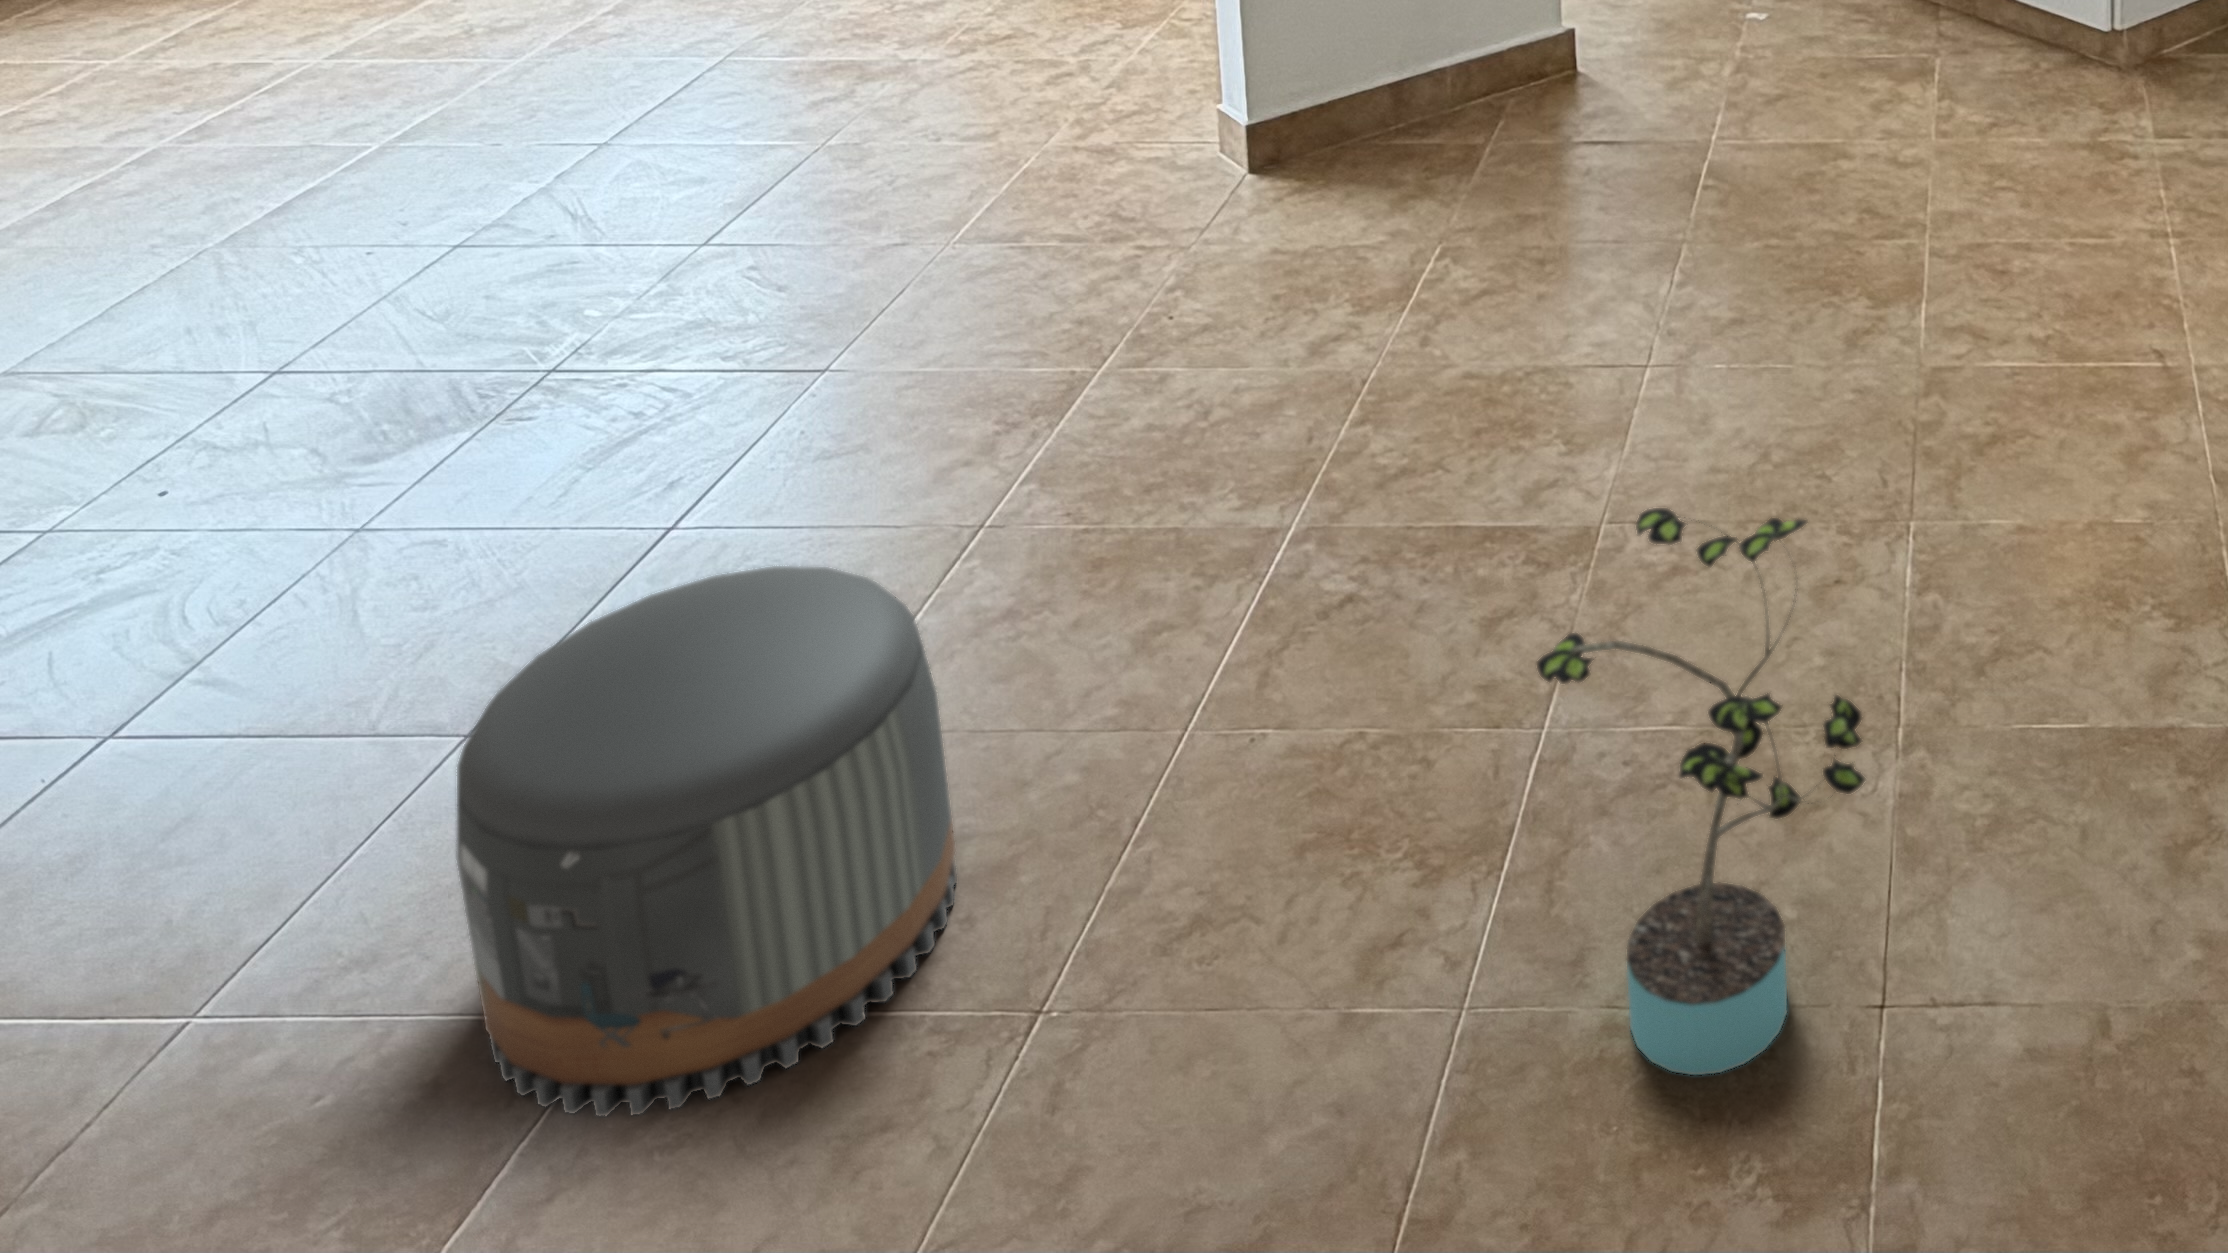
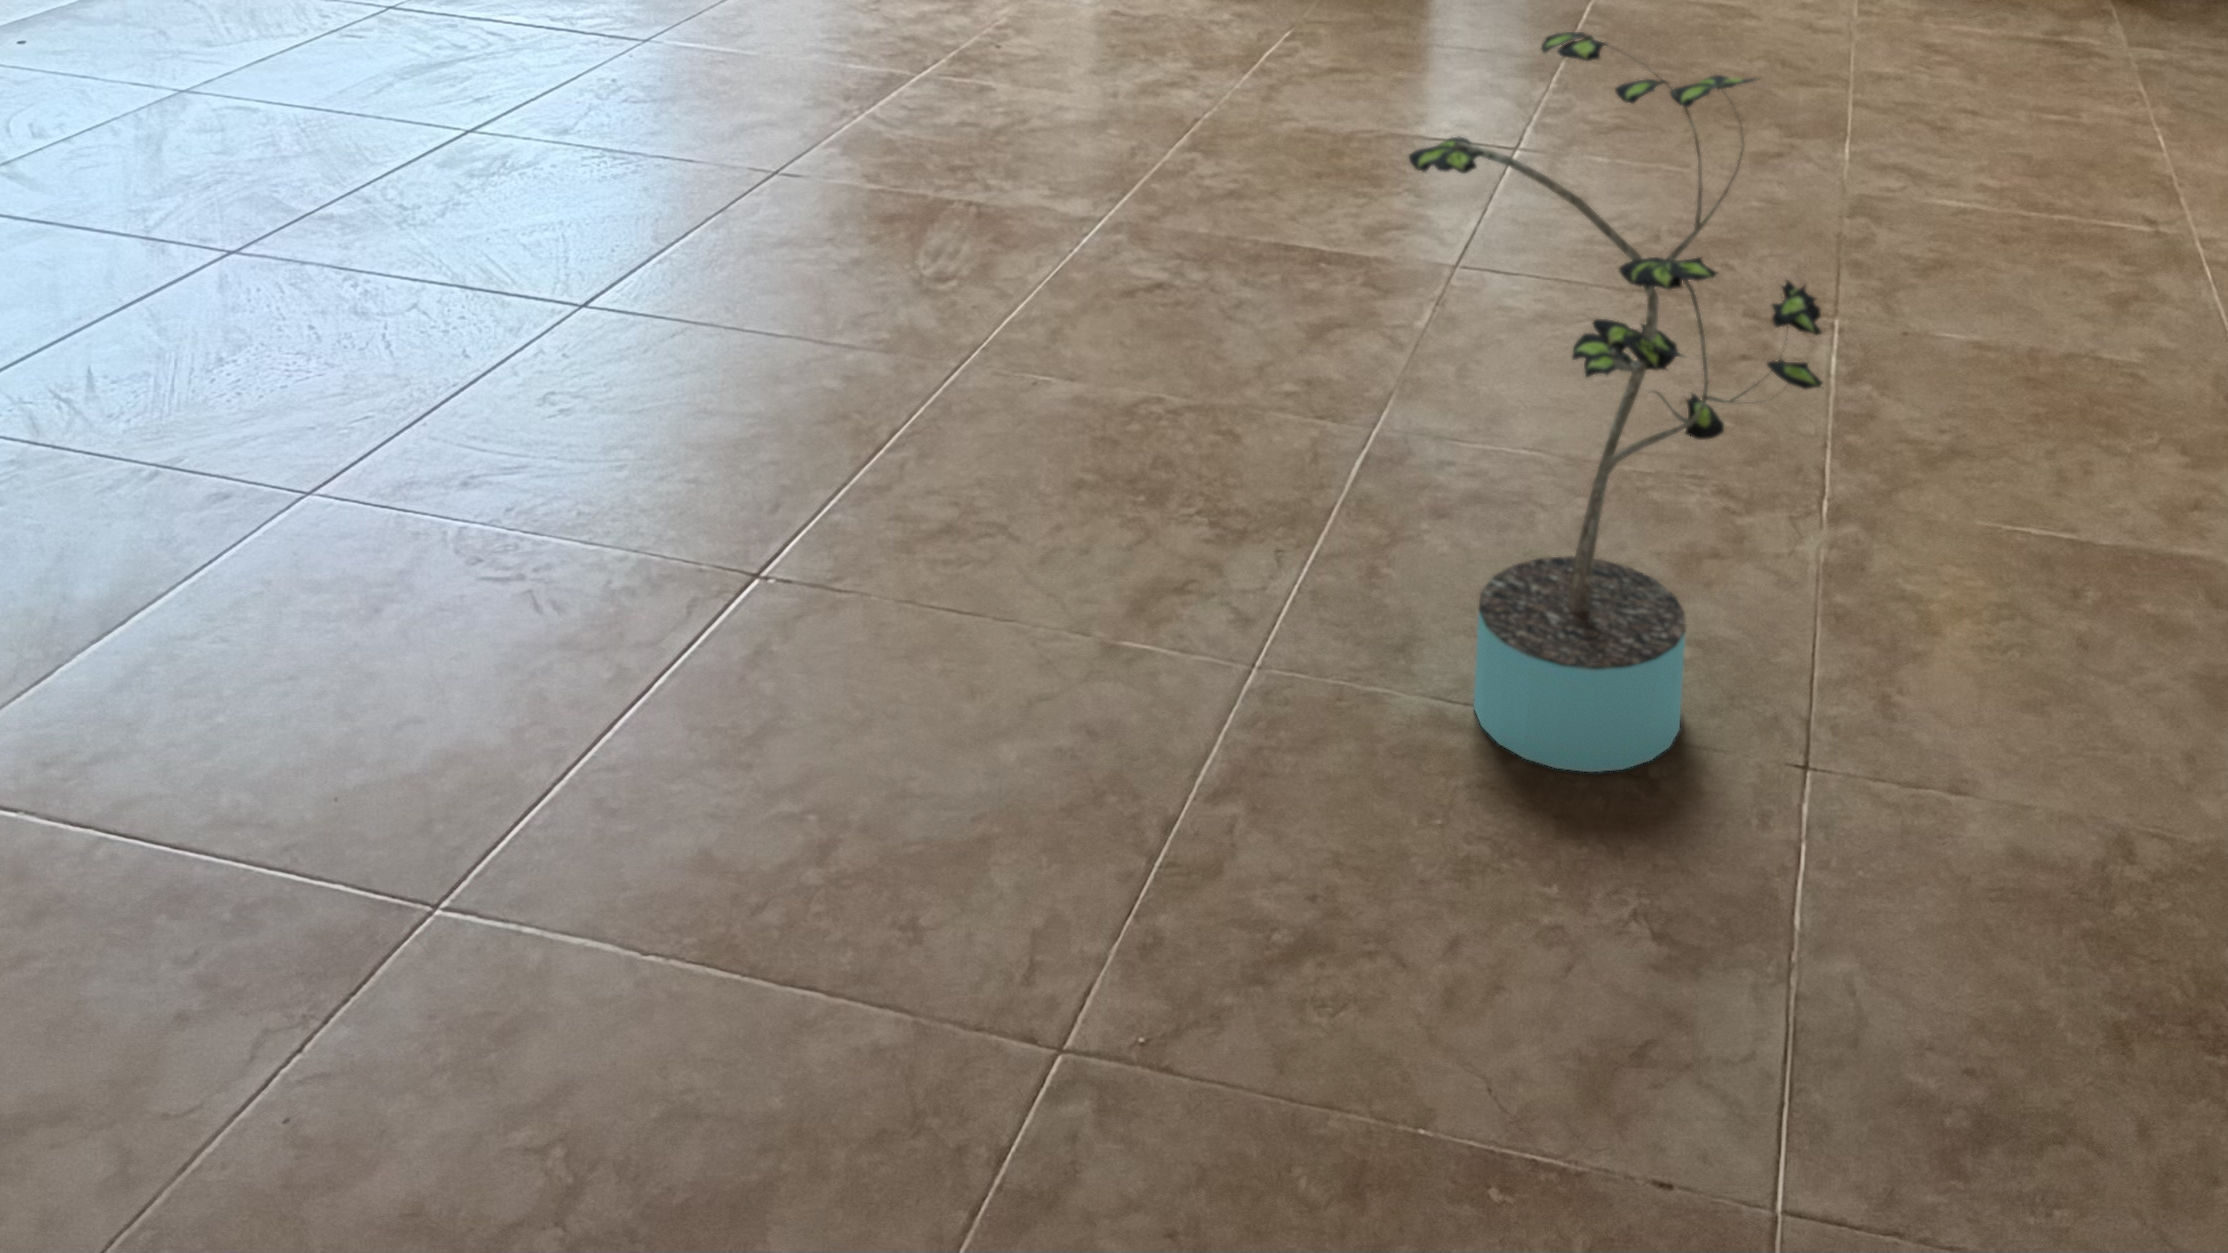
pouf: present [456,566,957,1116] -> none [201,47,711,569]

